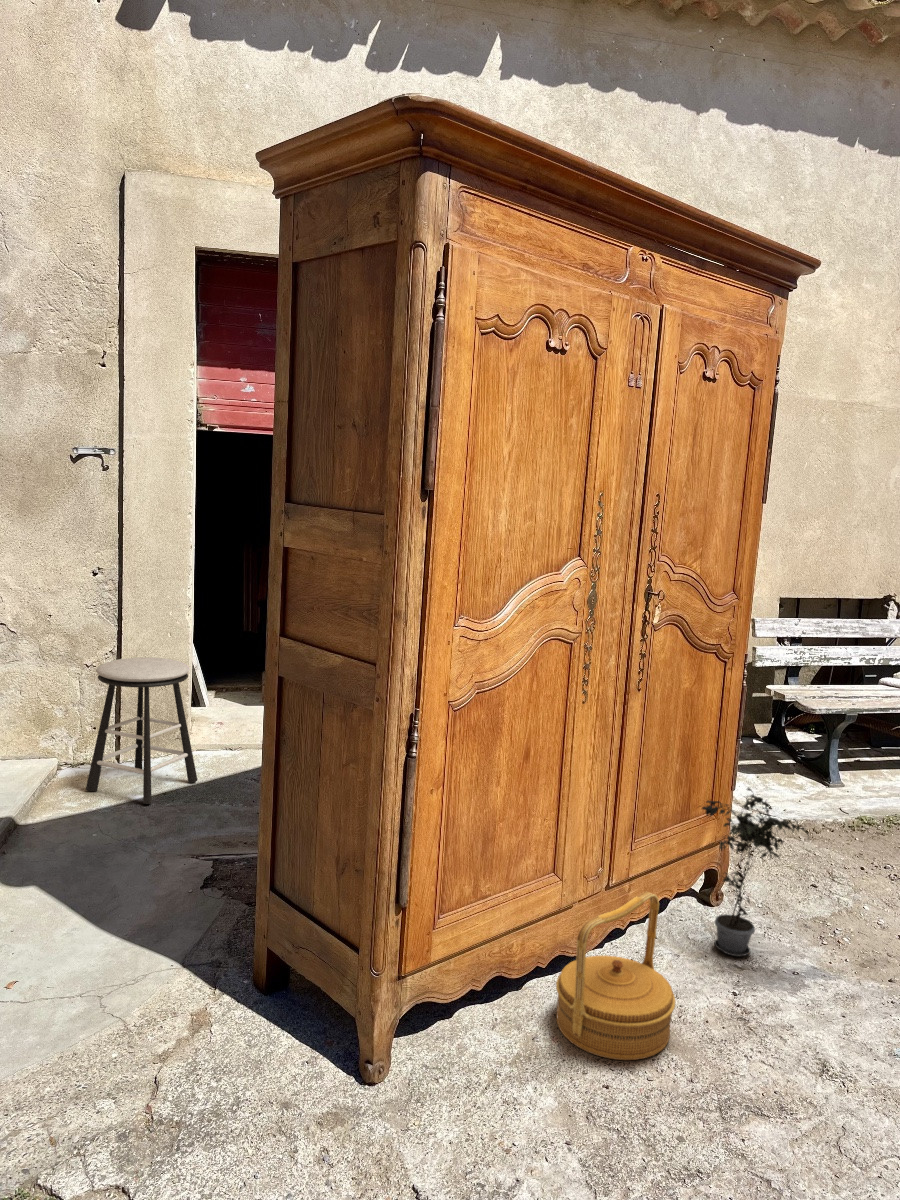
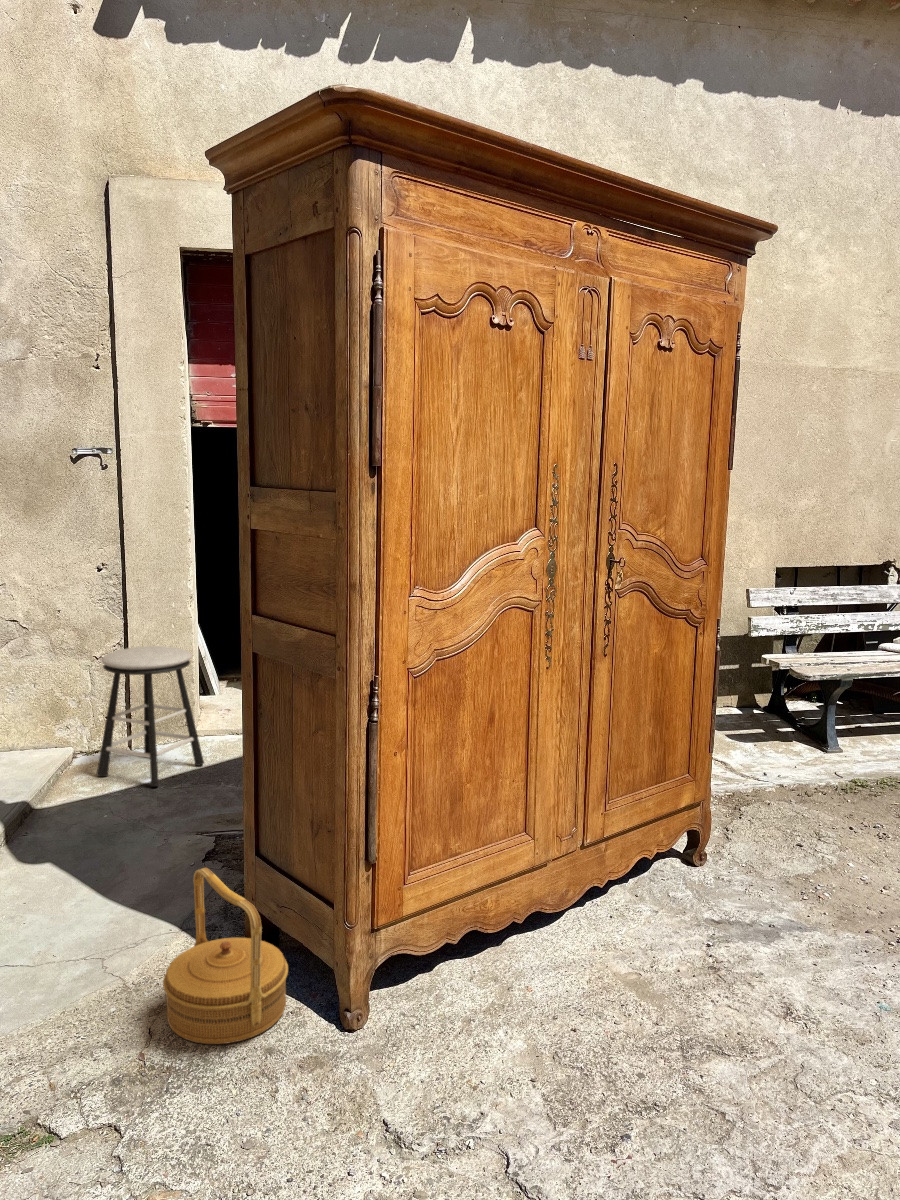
potted plant: present [702,788,809,957] -> none [674,747,780,911]
woven basket: present [556,891,676,1060] -> present [163,868,288,1044]

